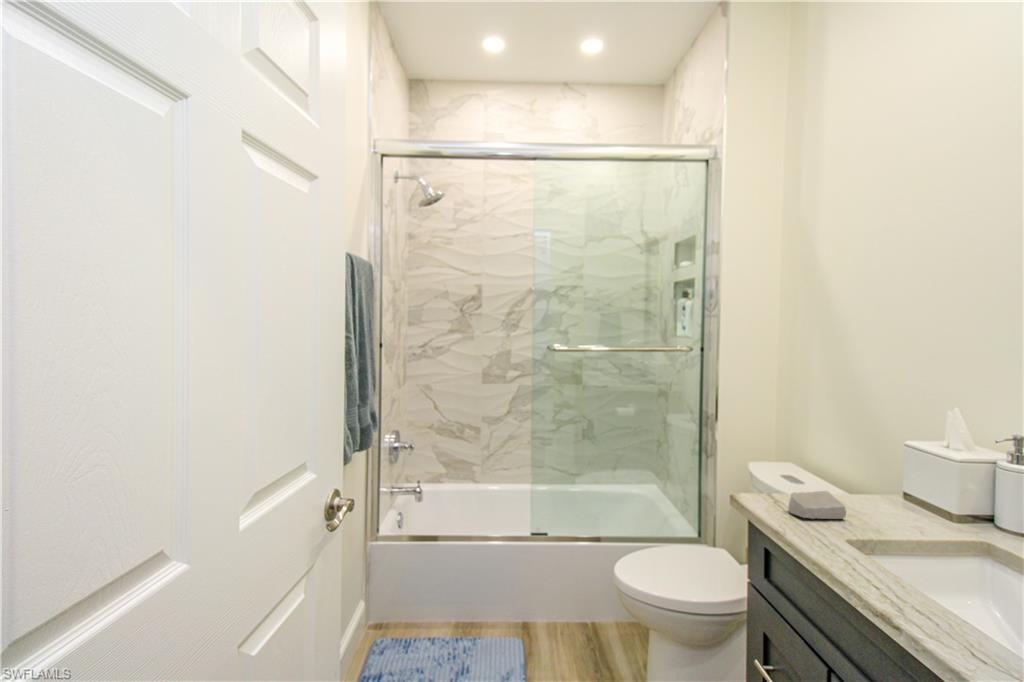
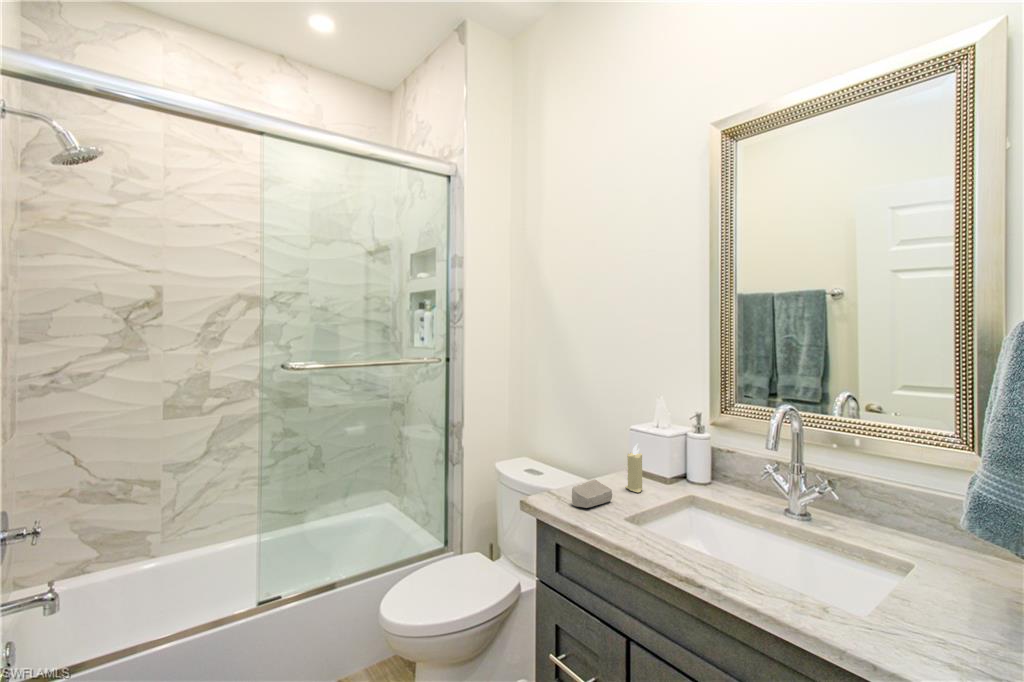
candle: none [878,460,906,520] -> present [625,444,643,492]

